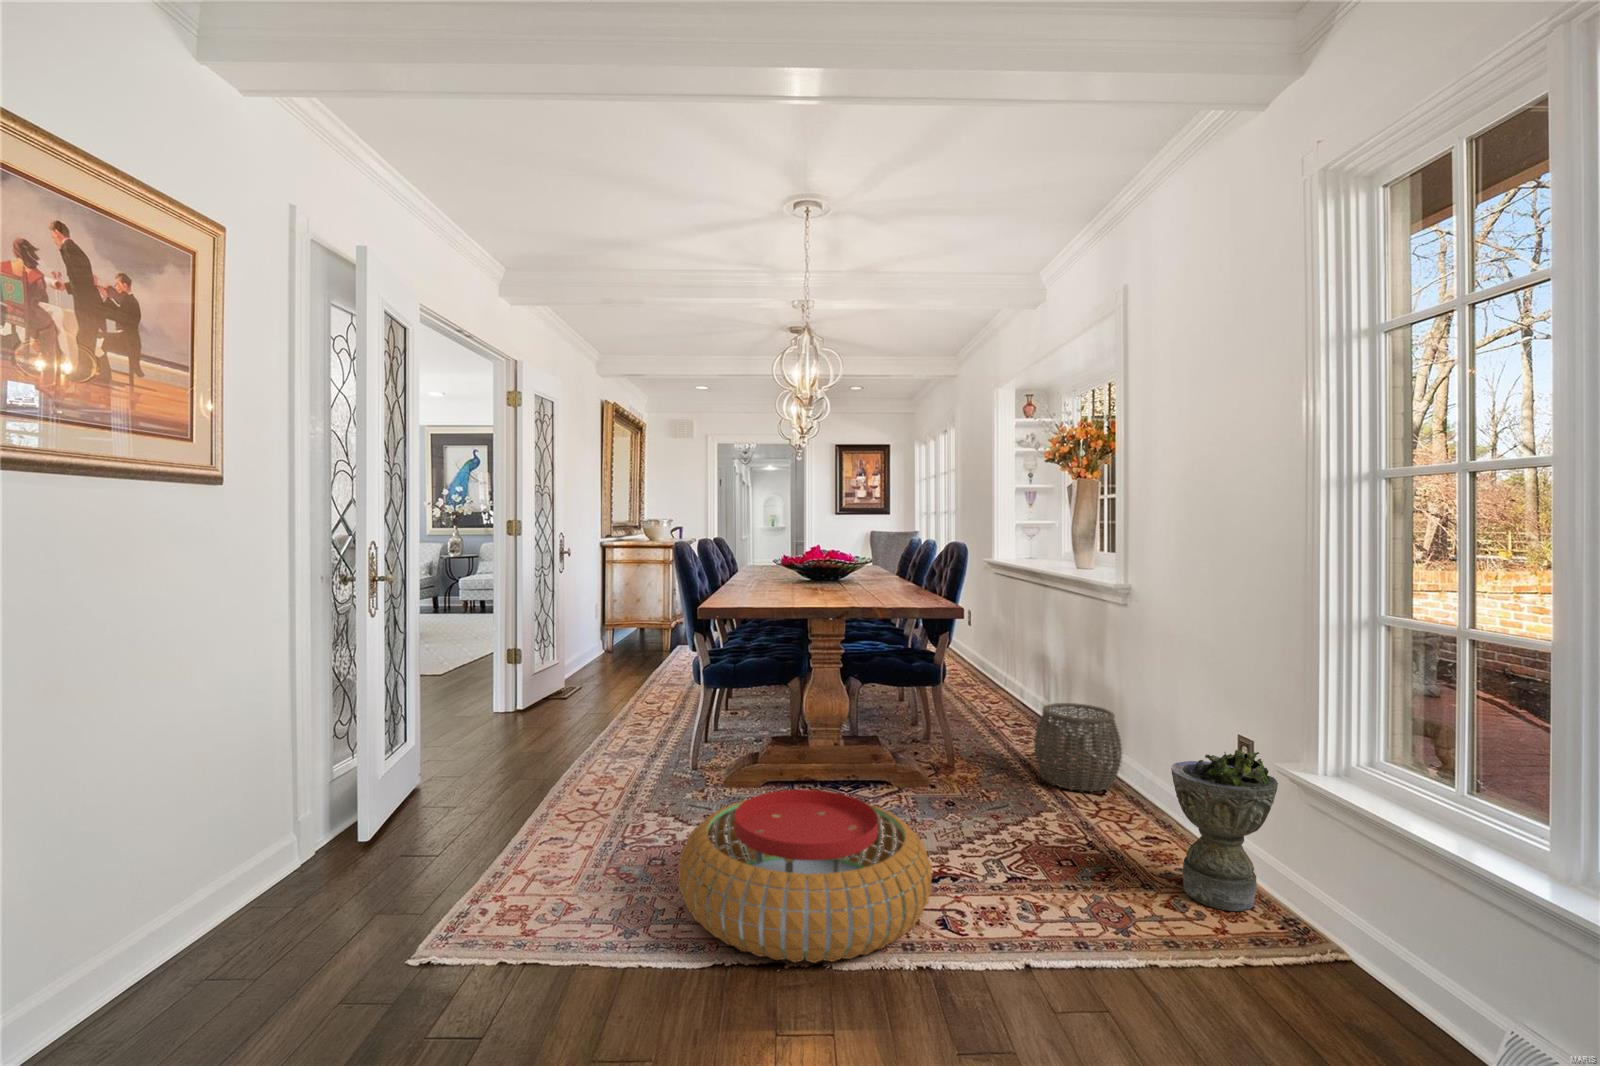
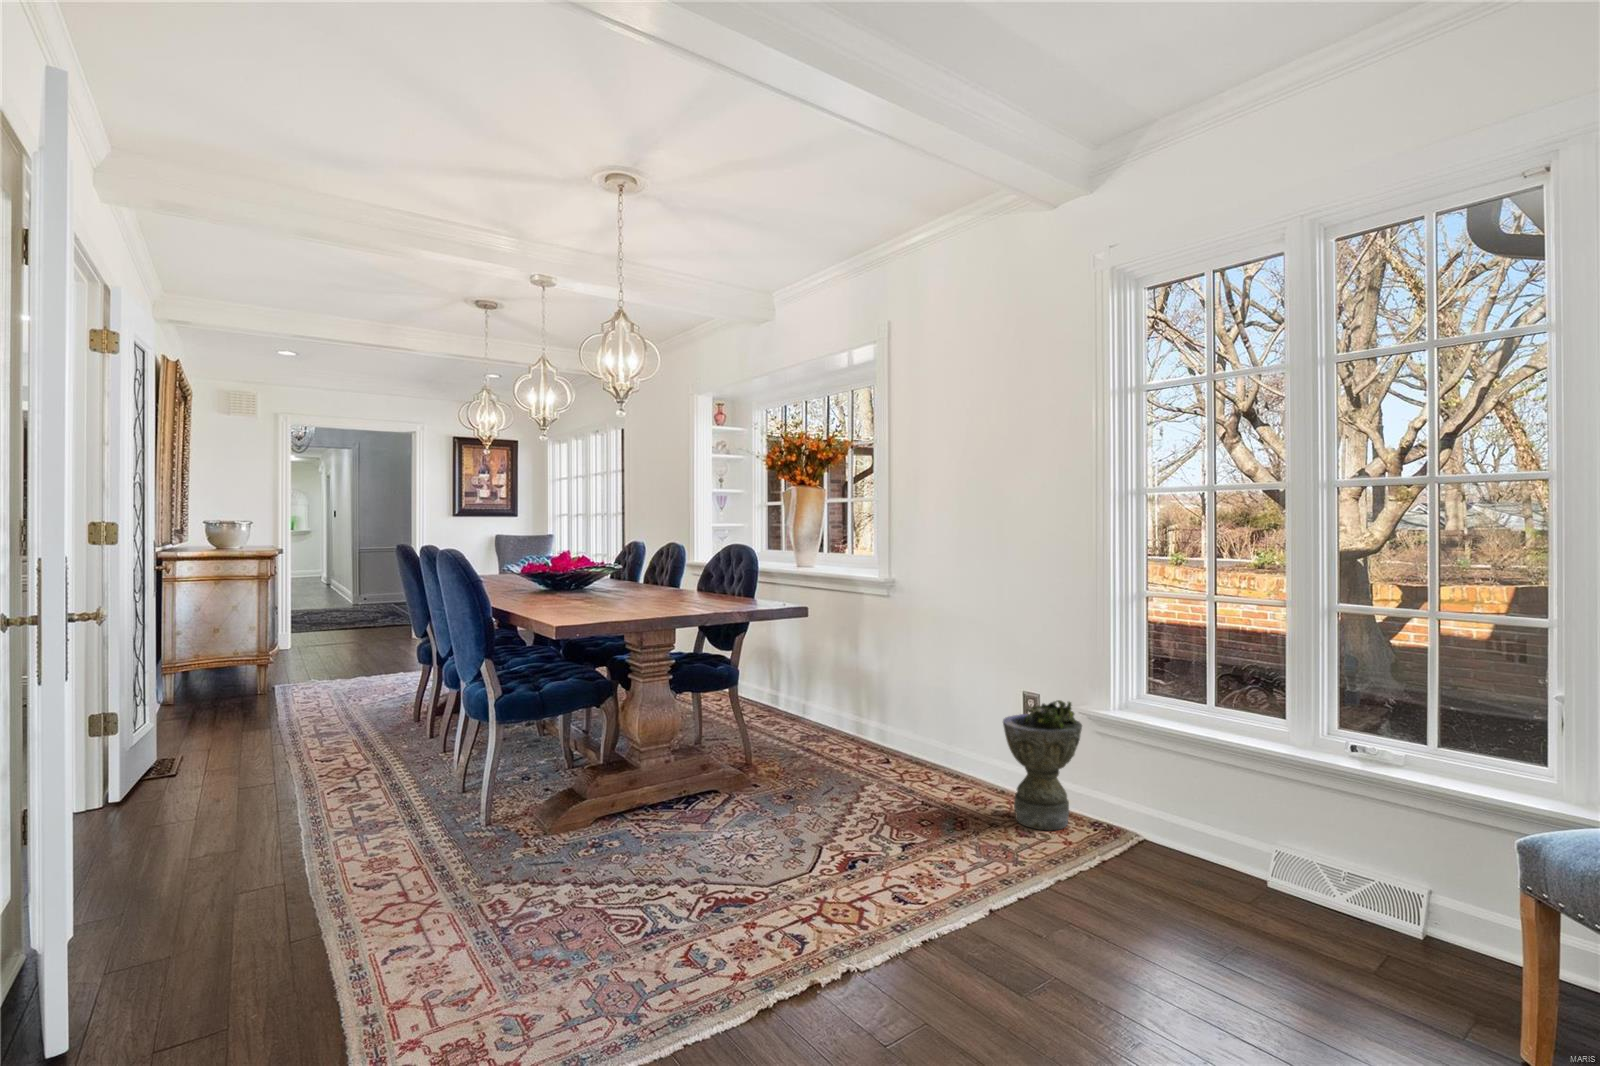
woven basket: present [1034,703,1122,792] -> none [823,686,900,765]
pouf: present [678,789,932,963] -> none [634,805,900,988]

